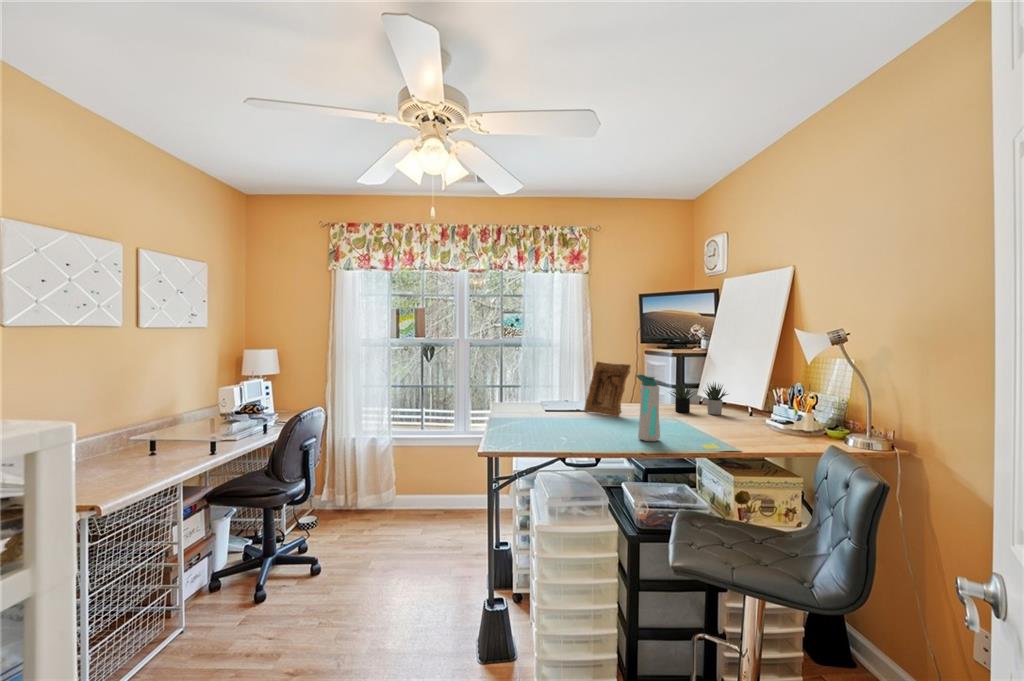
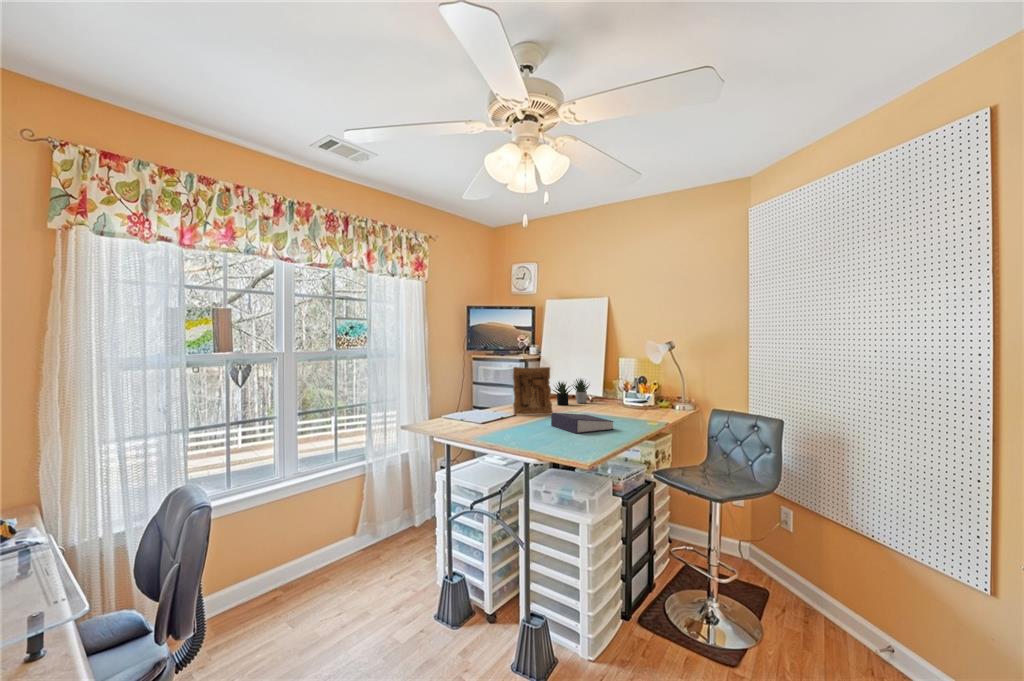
water bottle: present [636,374,660,441] -> none [617,370,639,423]
book: none [544,412,607,440] -> present [551,413,614,434]

